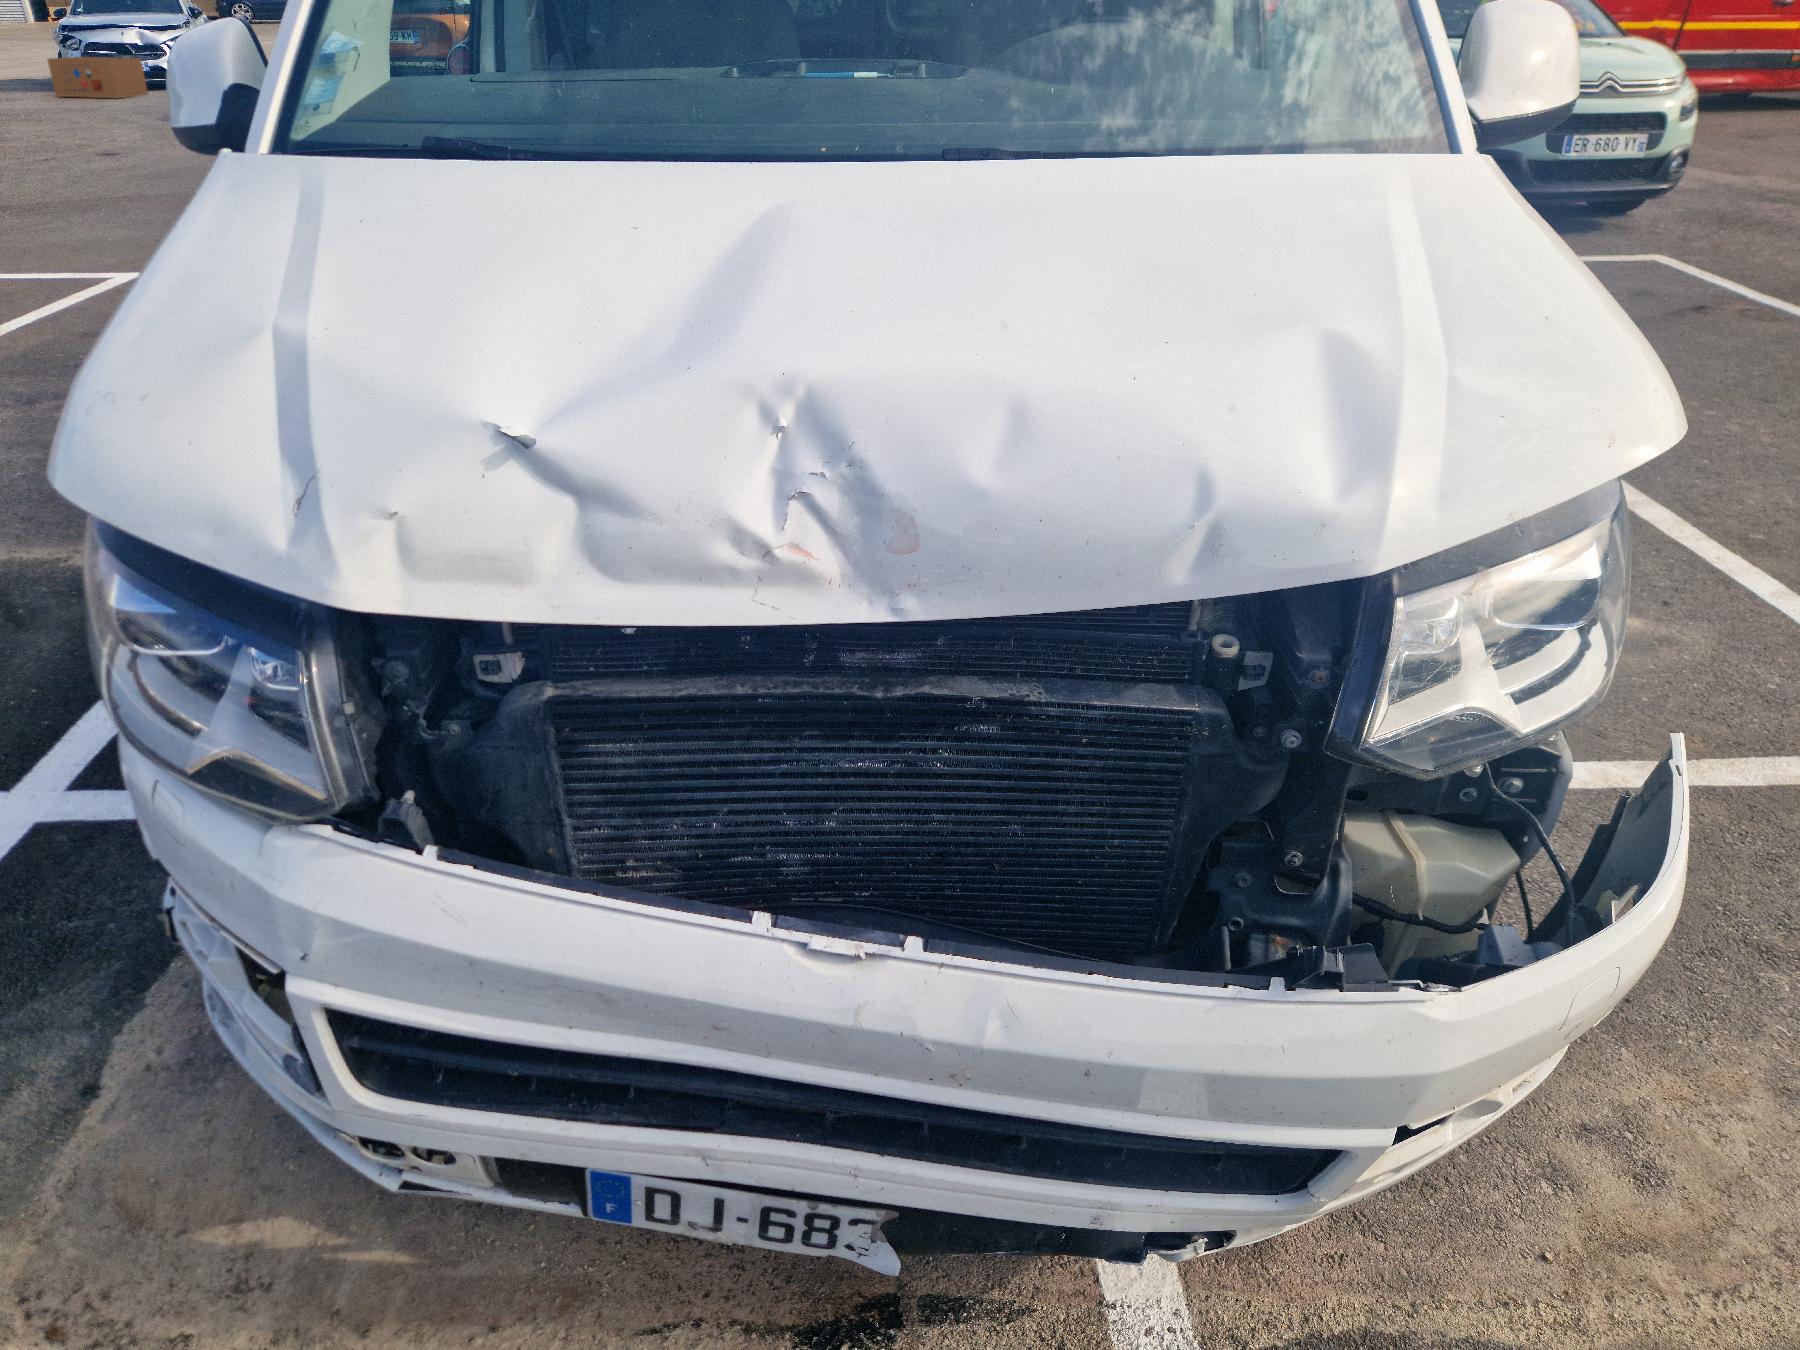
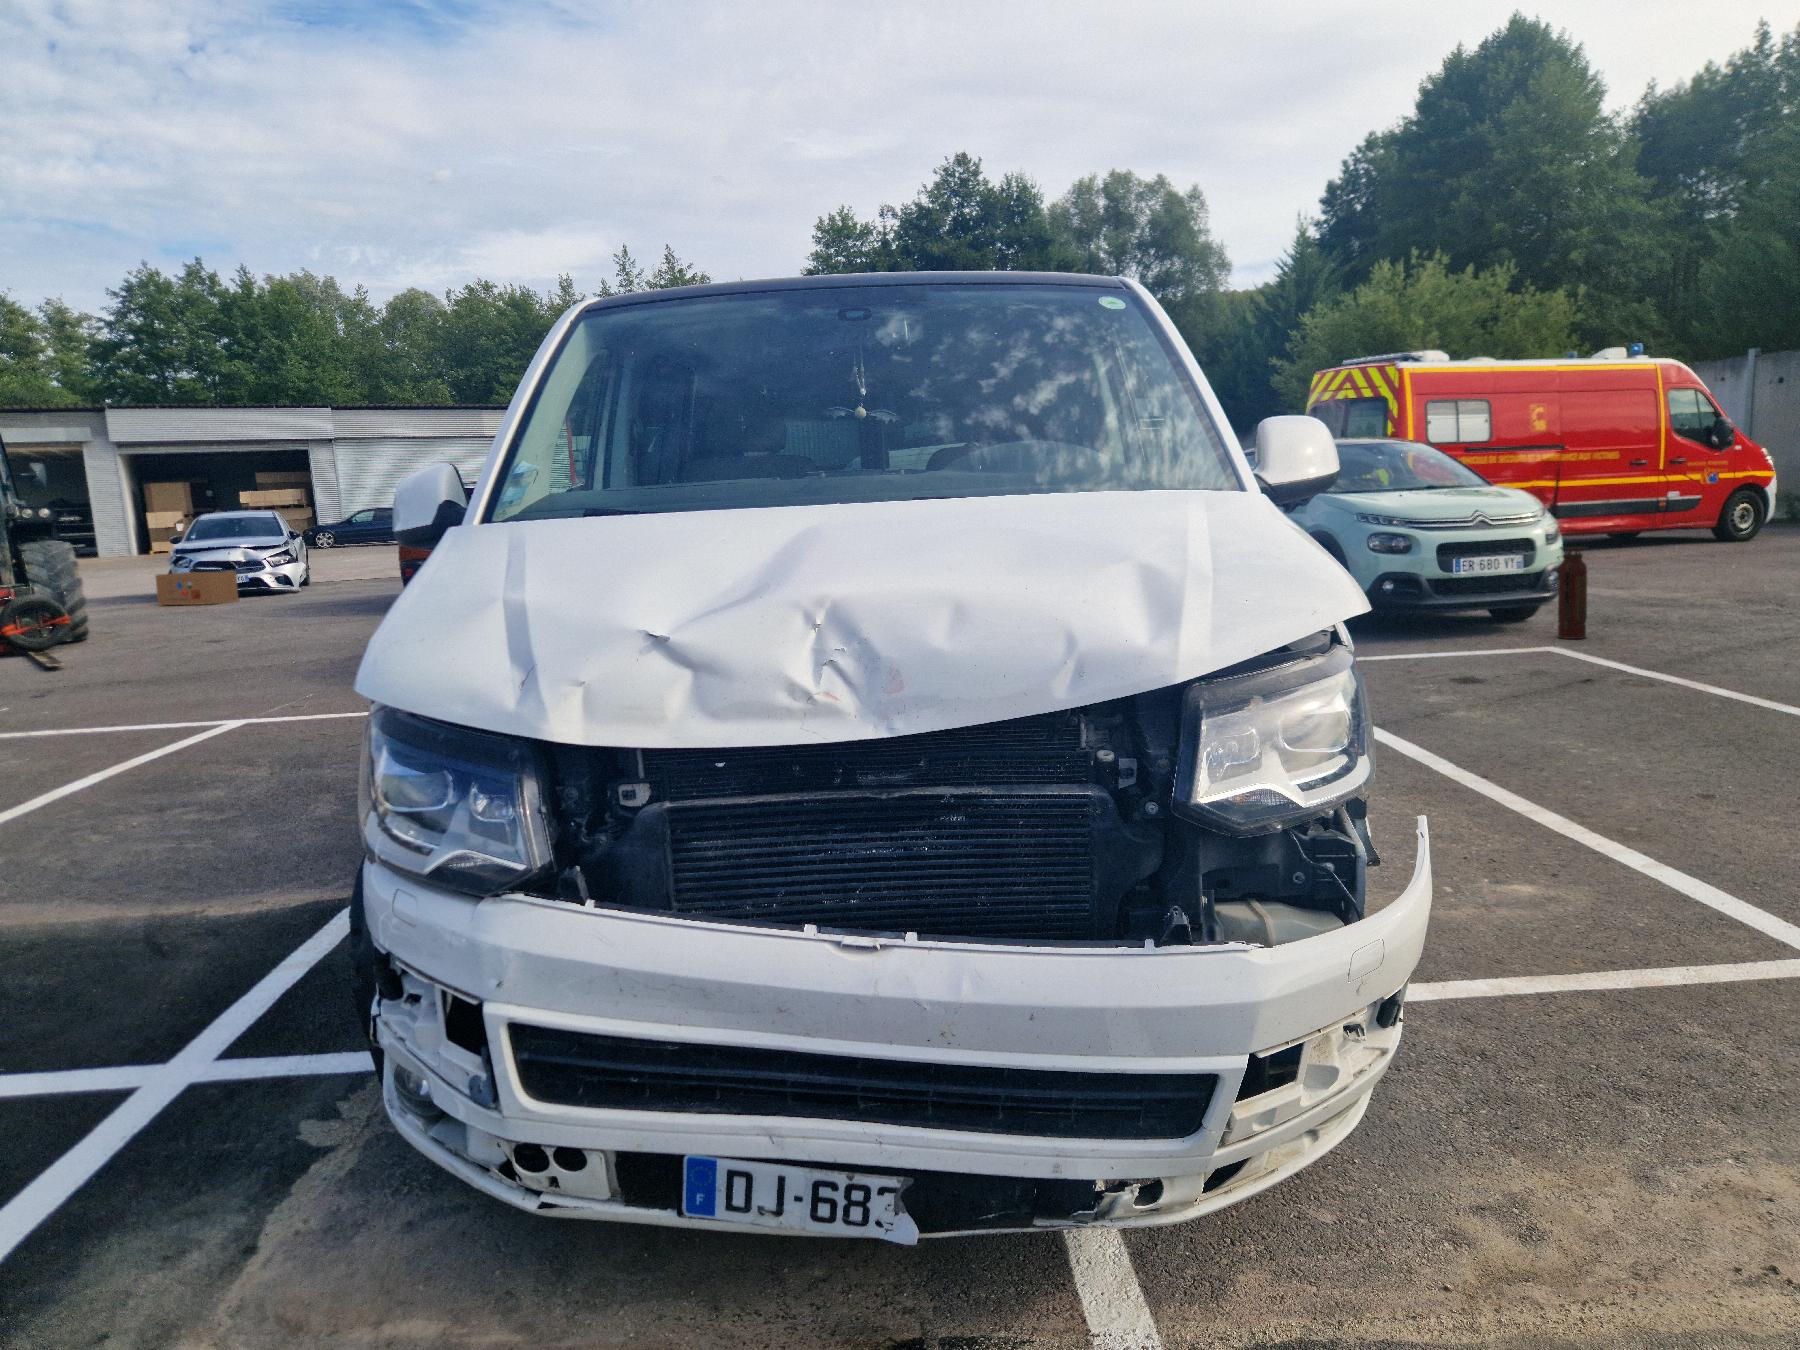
fire extinguisher: none [1663,124,1722,239] -> present [1557,547,1587,639]

